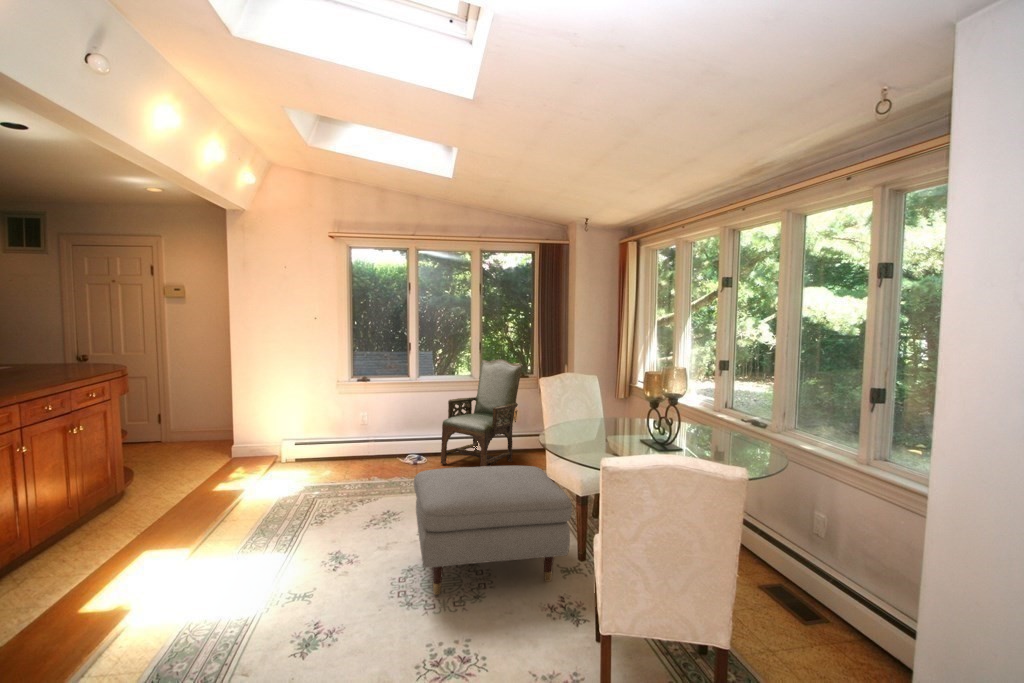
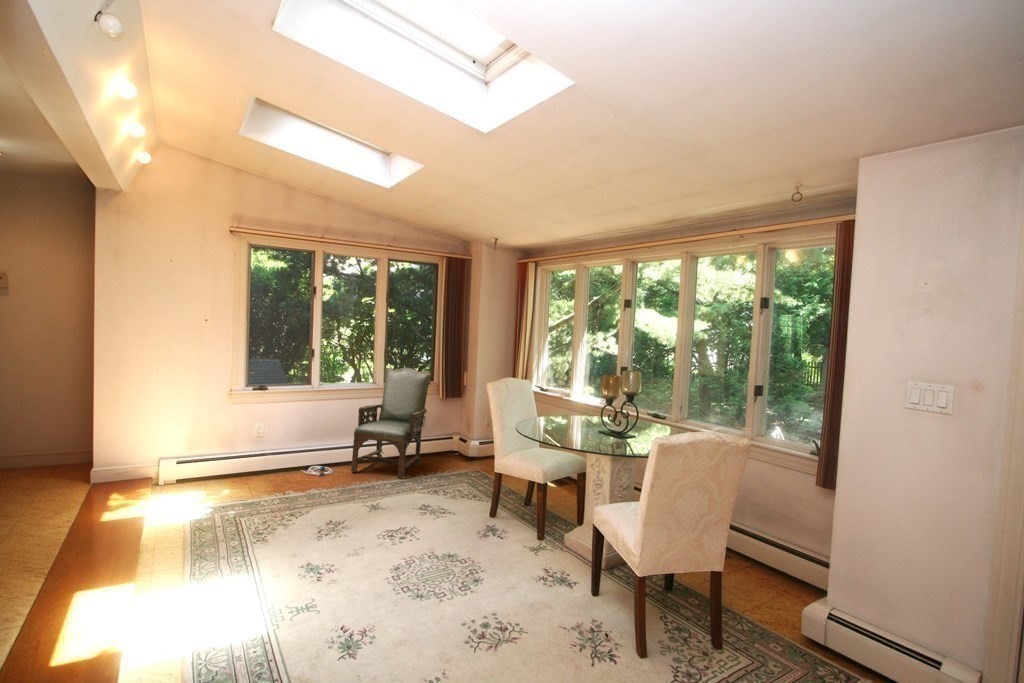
ottoman: present [414,466,572,595] -> none [392,463,547,585]

